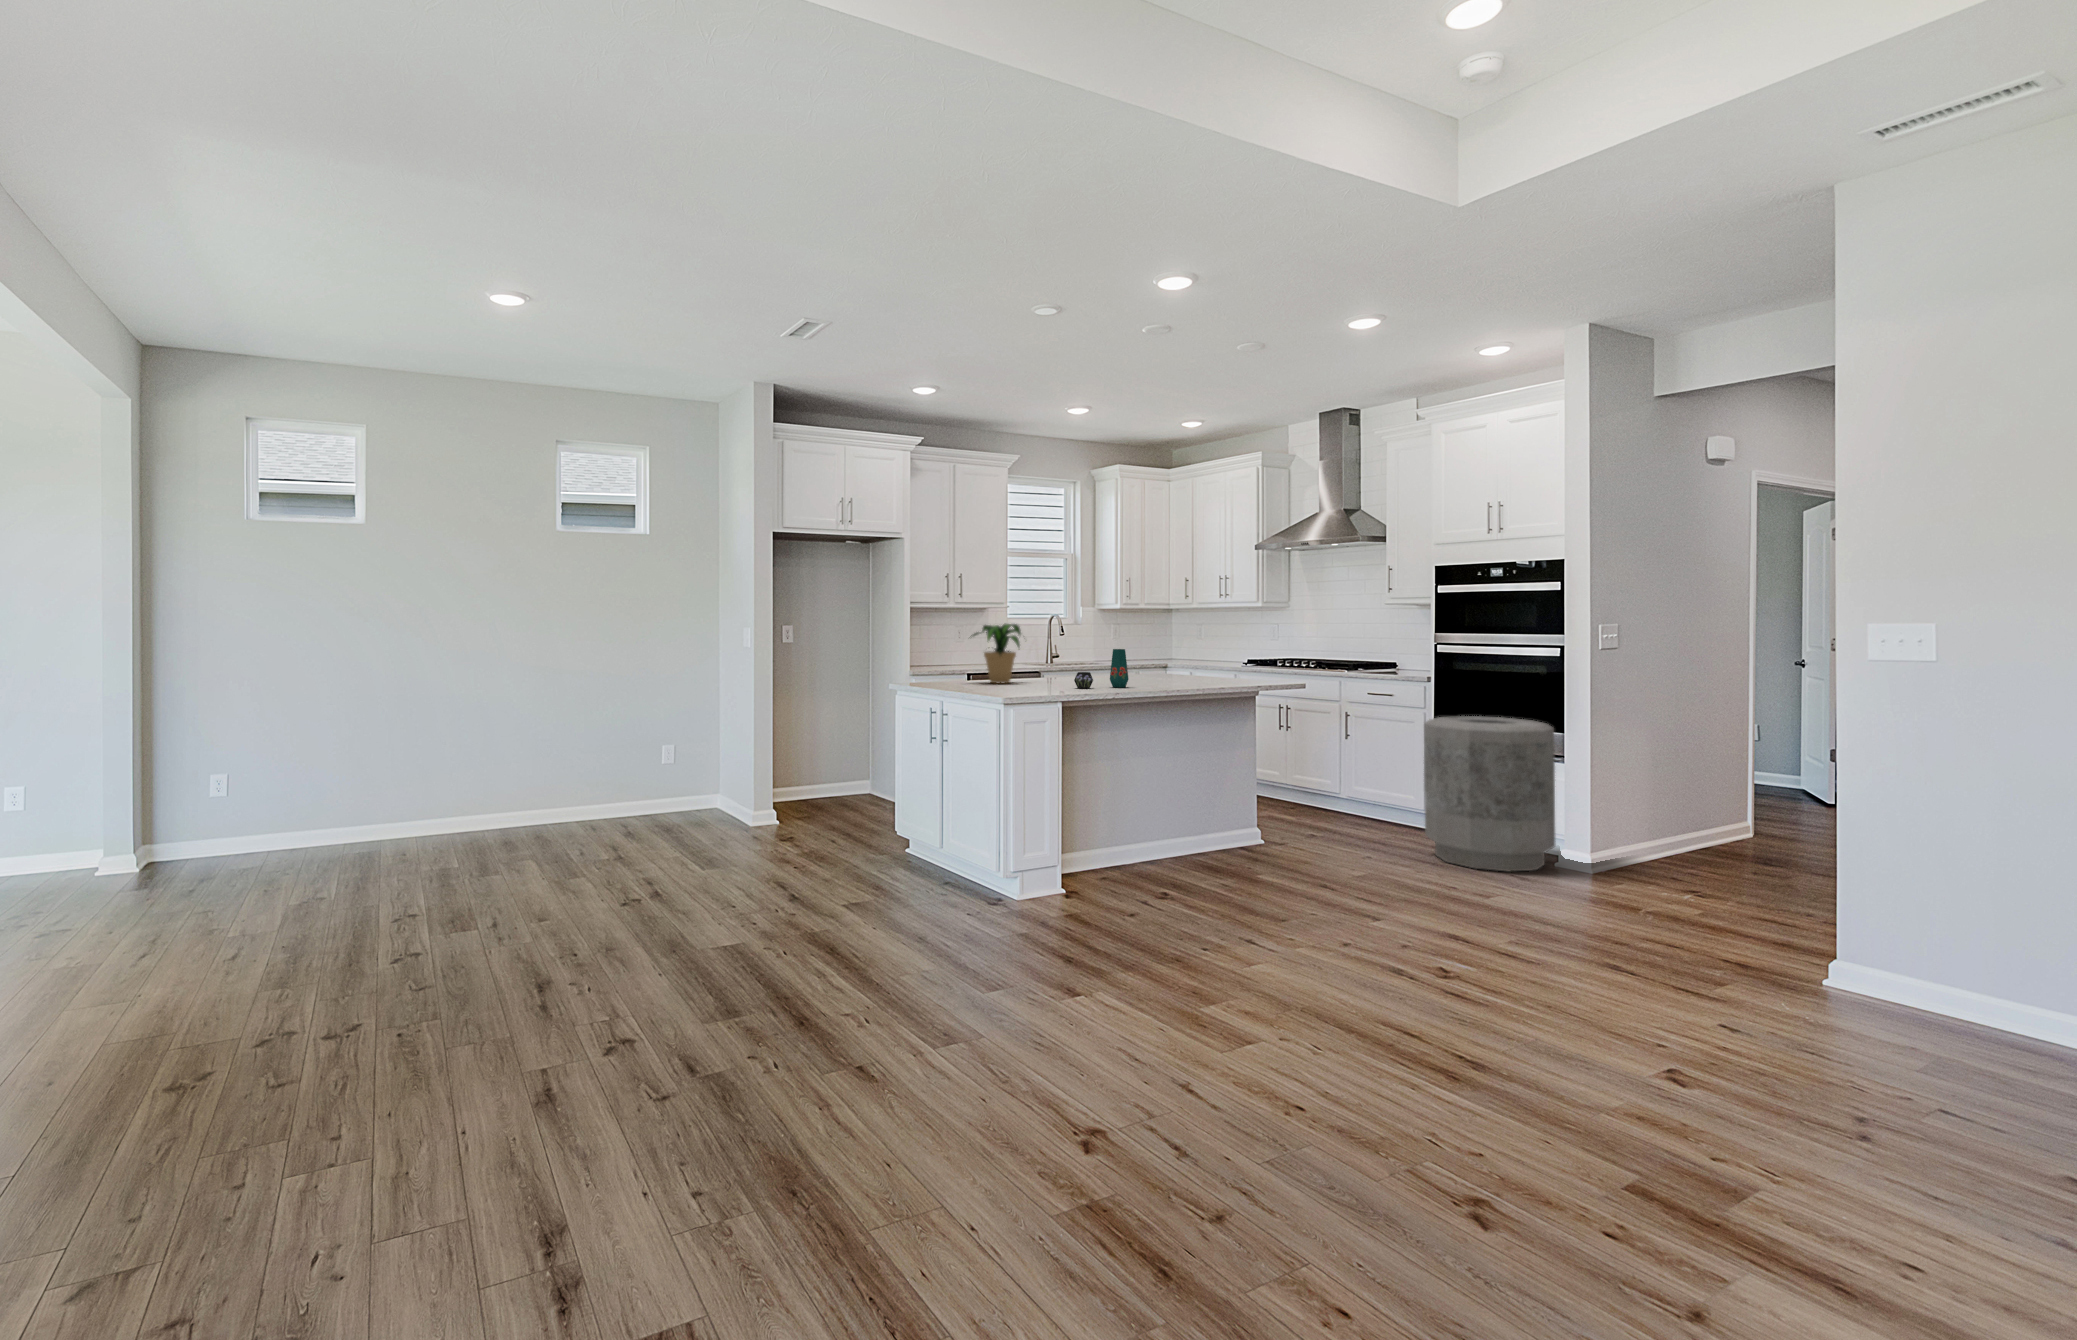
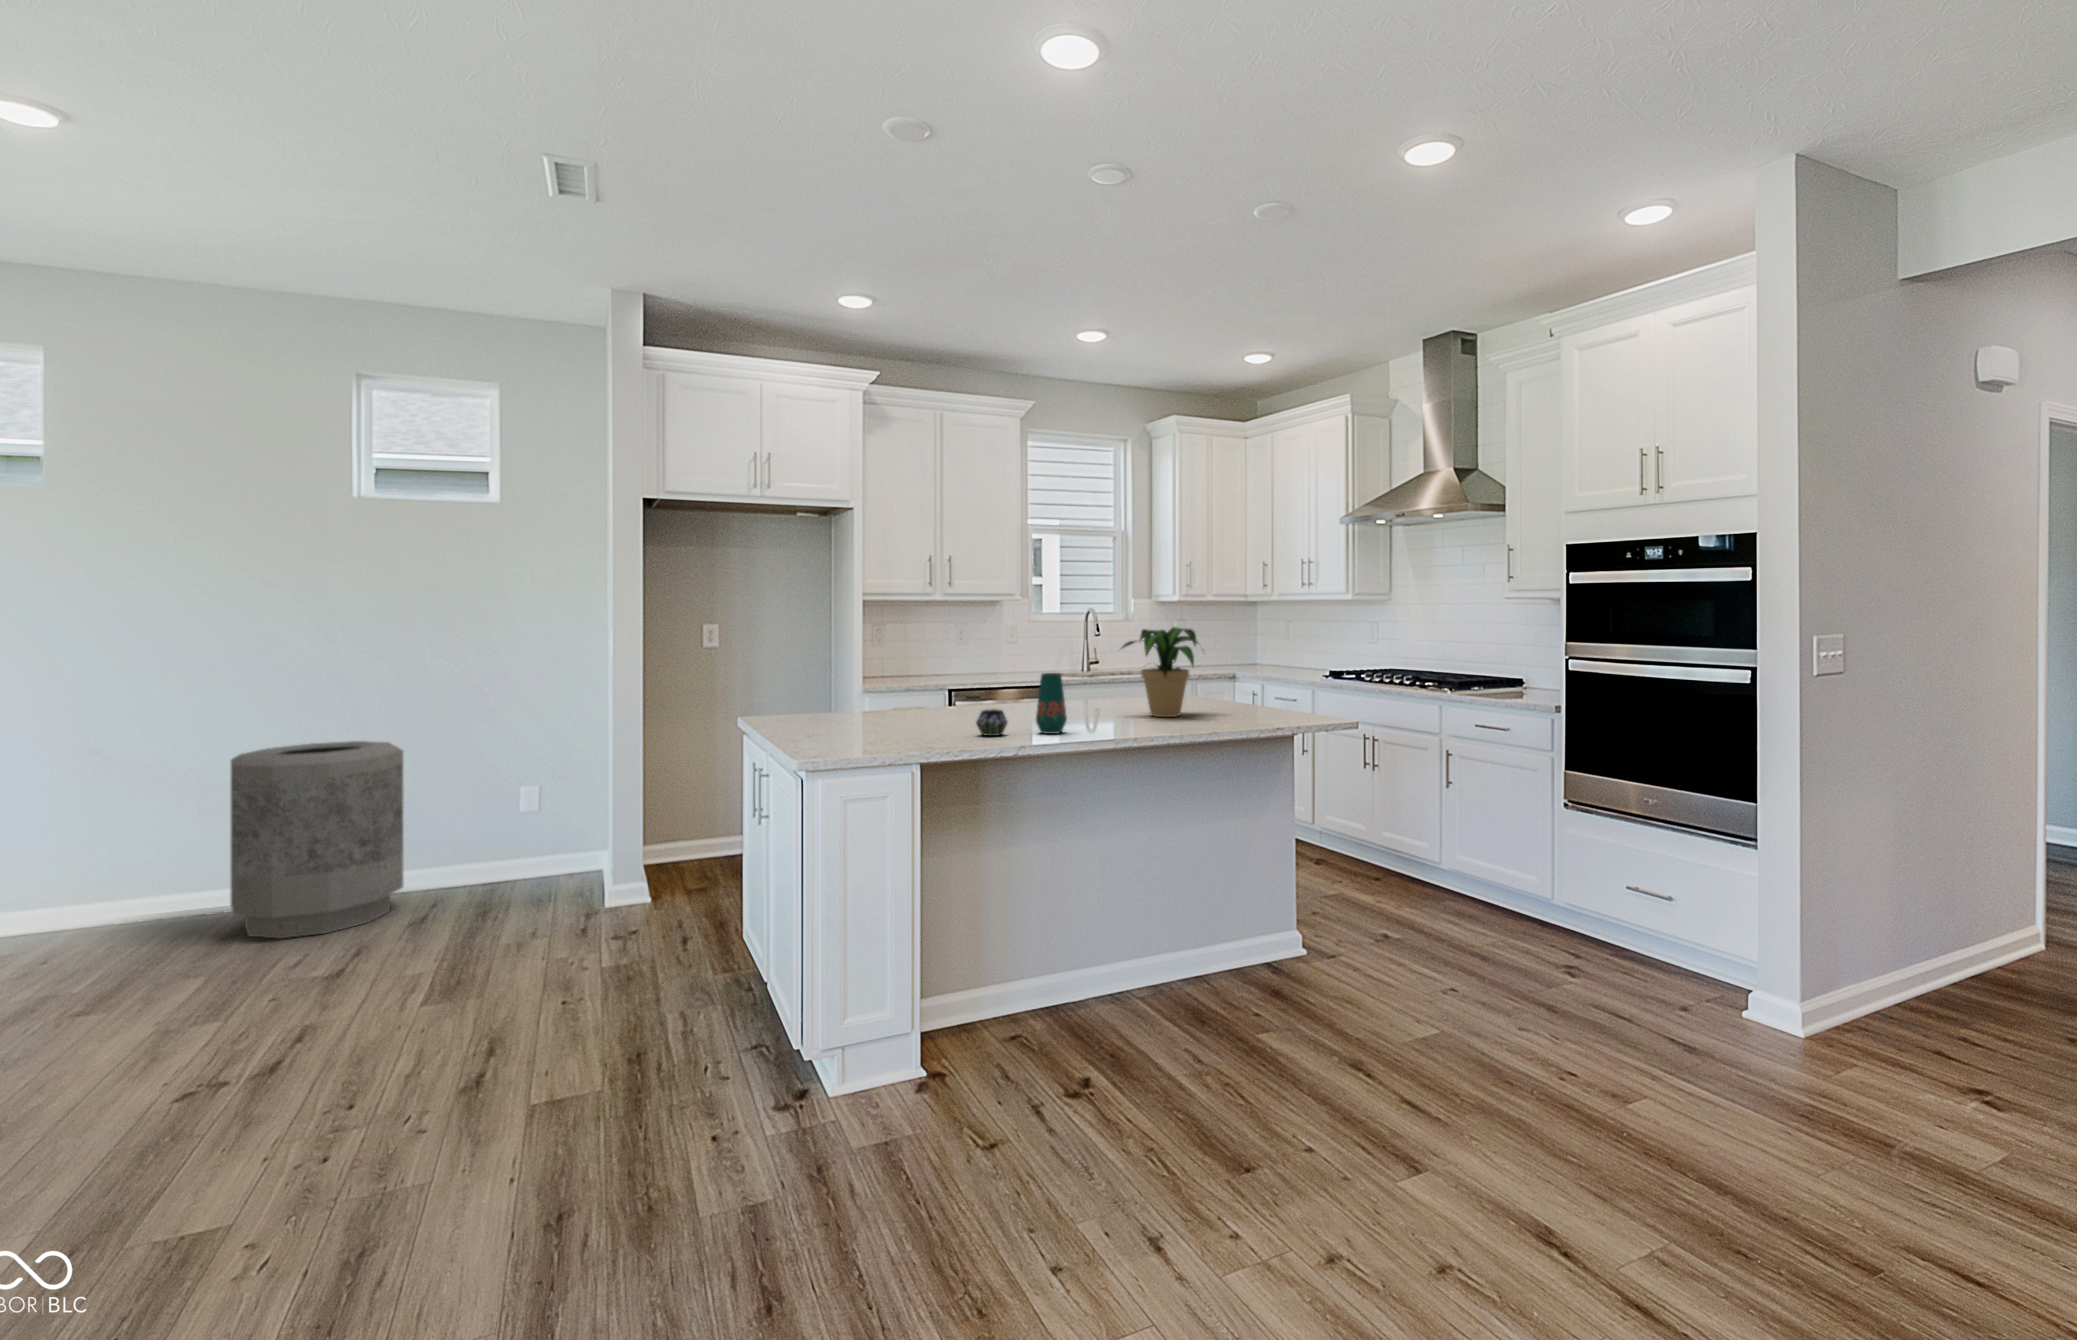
potted plant: present [971,624,1021,683] -> present [1122,627,1198,717]
trash can: present [1424,716,1556,872] -> present [230,741,403,938]

